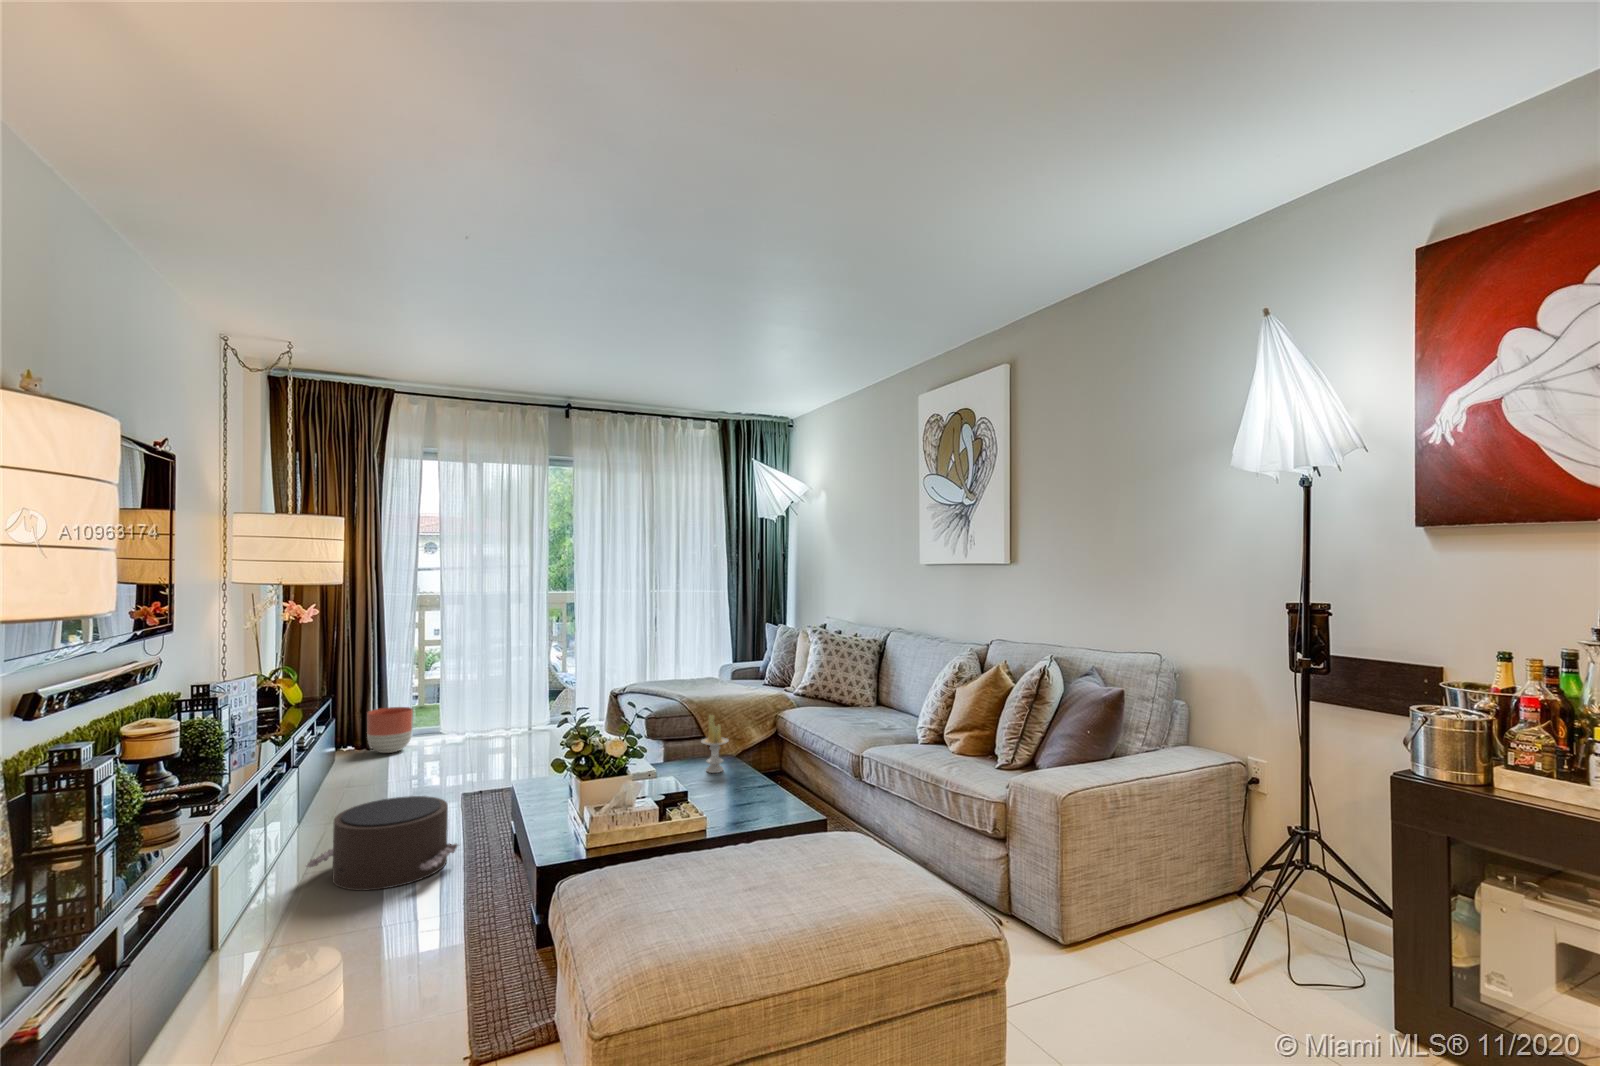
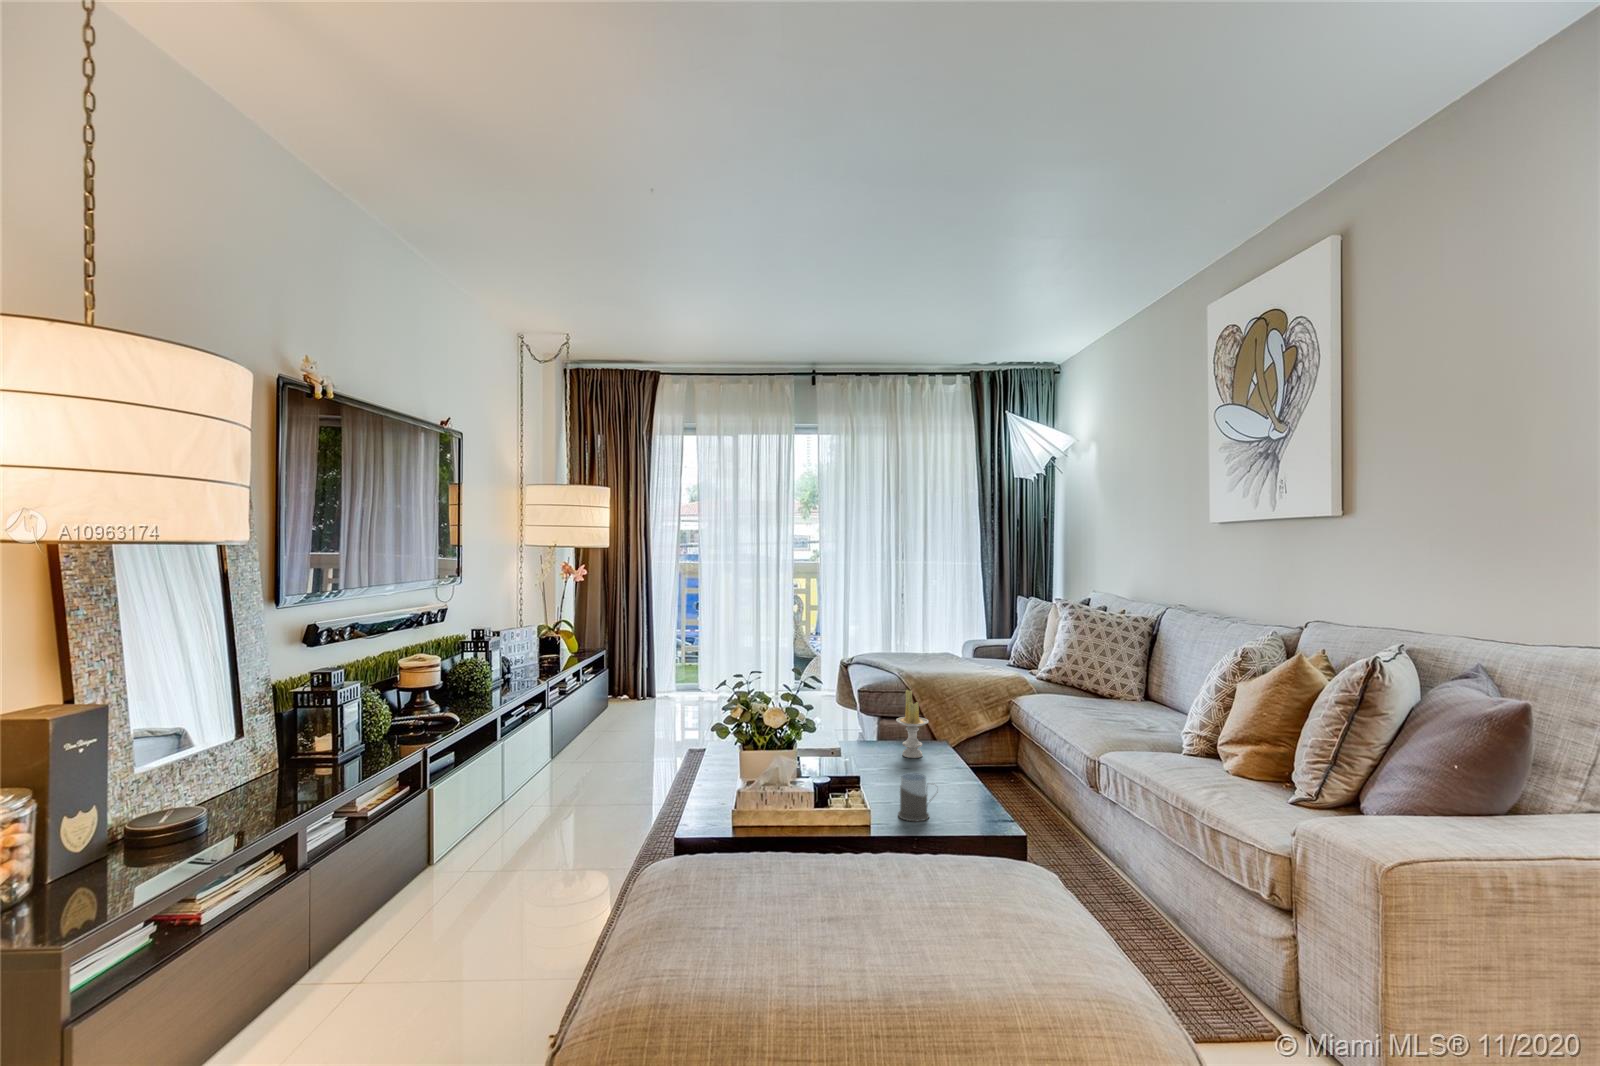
planter: present [367,707,413,753] -> none [638,661,676,702]
mug: none [730,781,762,820] -> present [898,773,938,821]
pouf: present [306,796,458,890] -> none [519,744,652,832]

